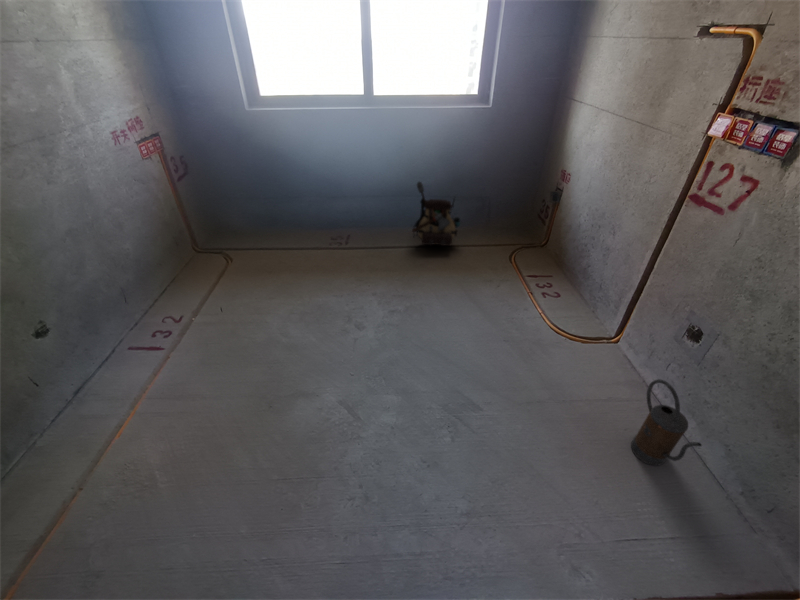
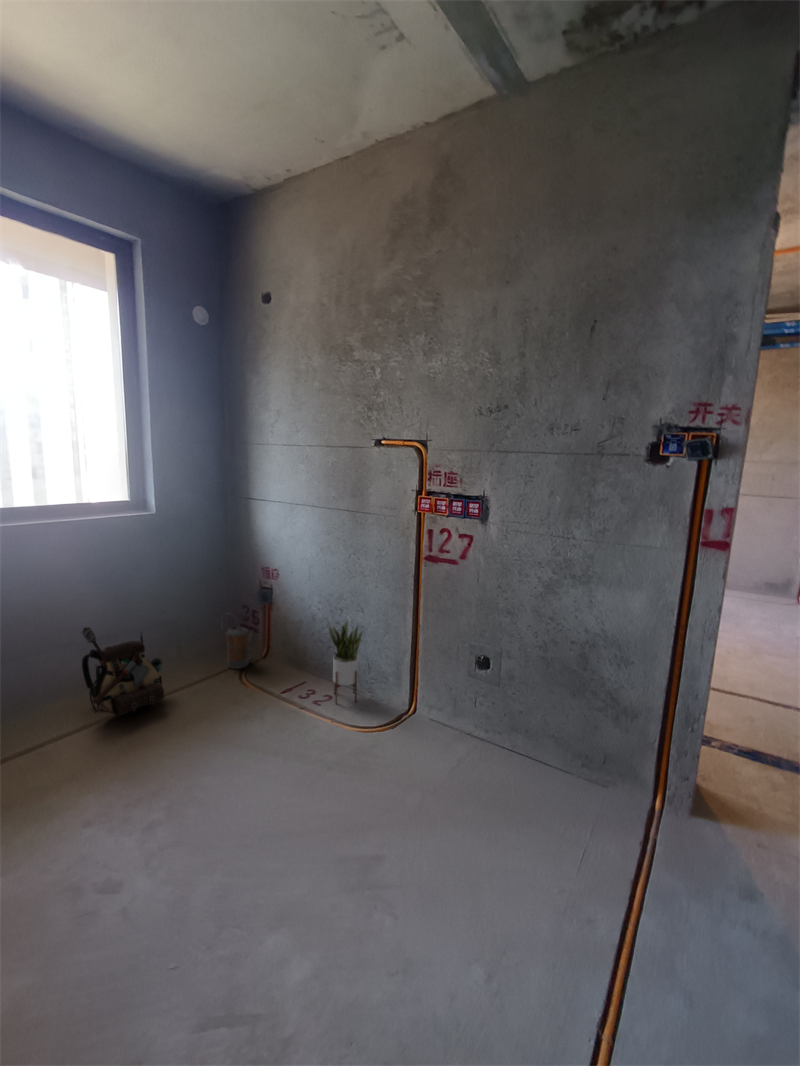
potted plant: none [557,228,602,310] -> present [327,619,363,703]
watering can: present [631,379,702,466] -> present [221,613,253,669]

